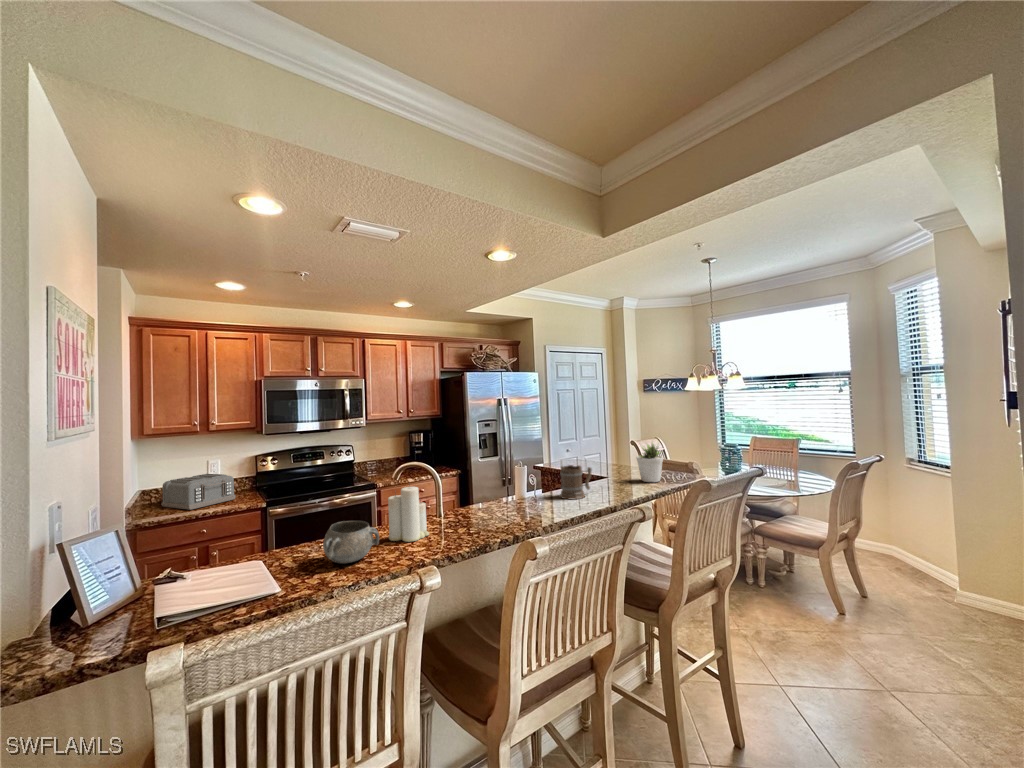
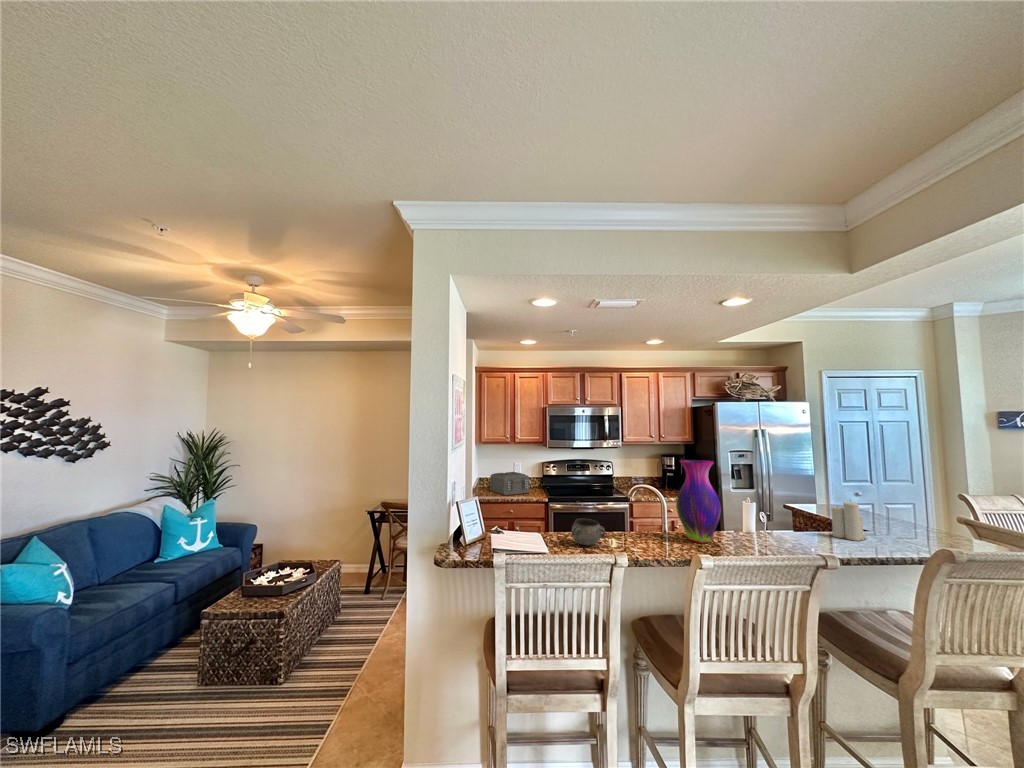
vase: none [464,421,515,521] -> present [676,460,721,543]
potted plant: present [636,443,663,482] -> none [889,498,929,545]
mug: present [560,465,592,499] -> none [778,508,818,542]
candle: present [388,487,429,542] -> present [831,502,866,541]

